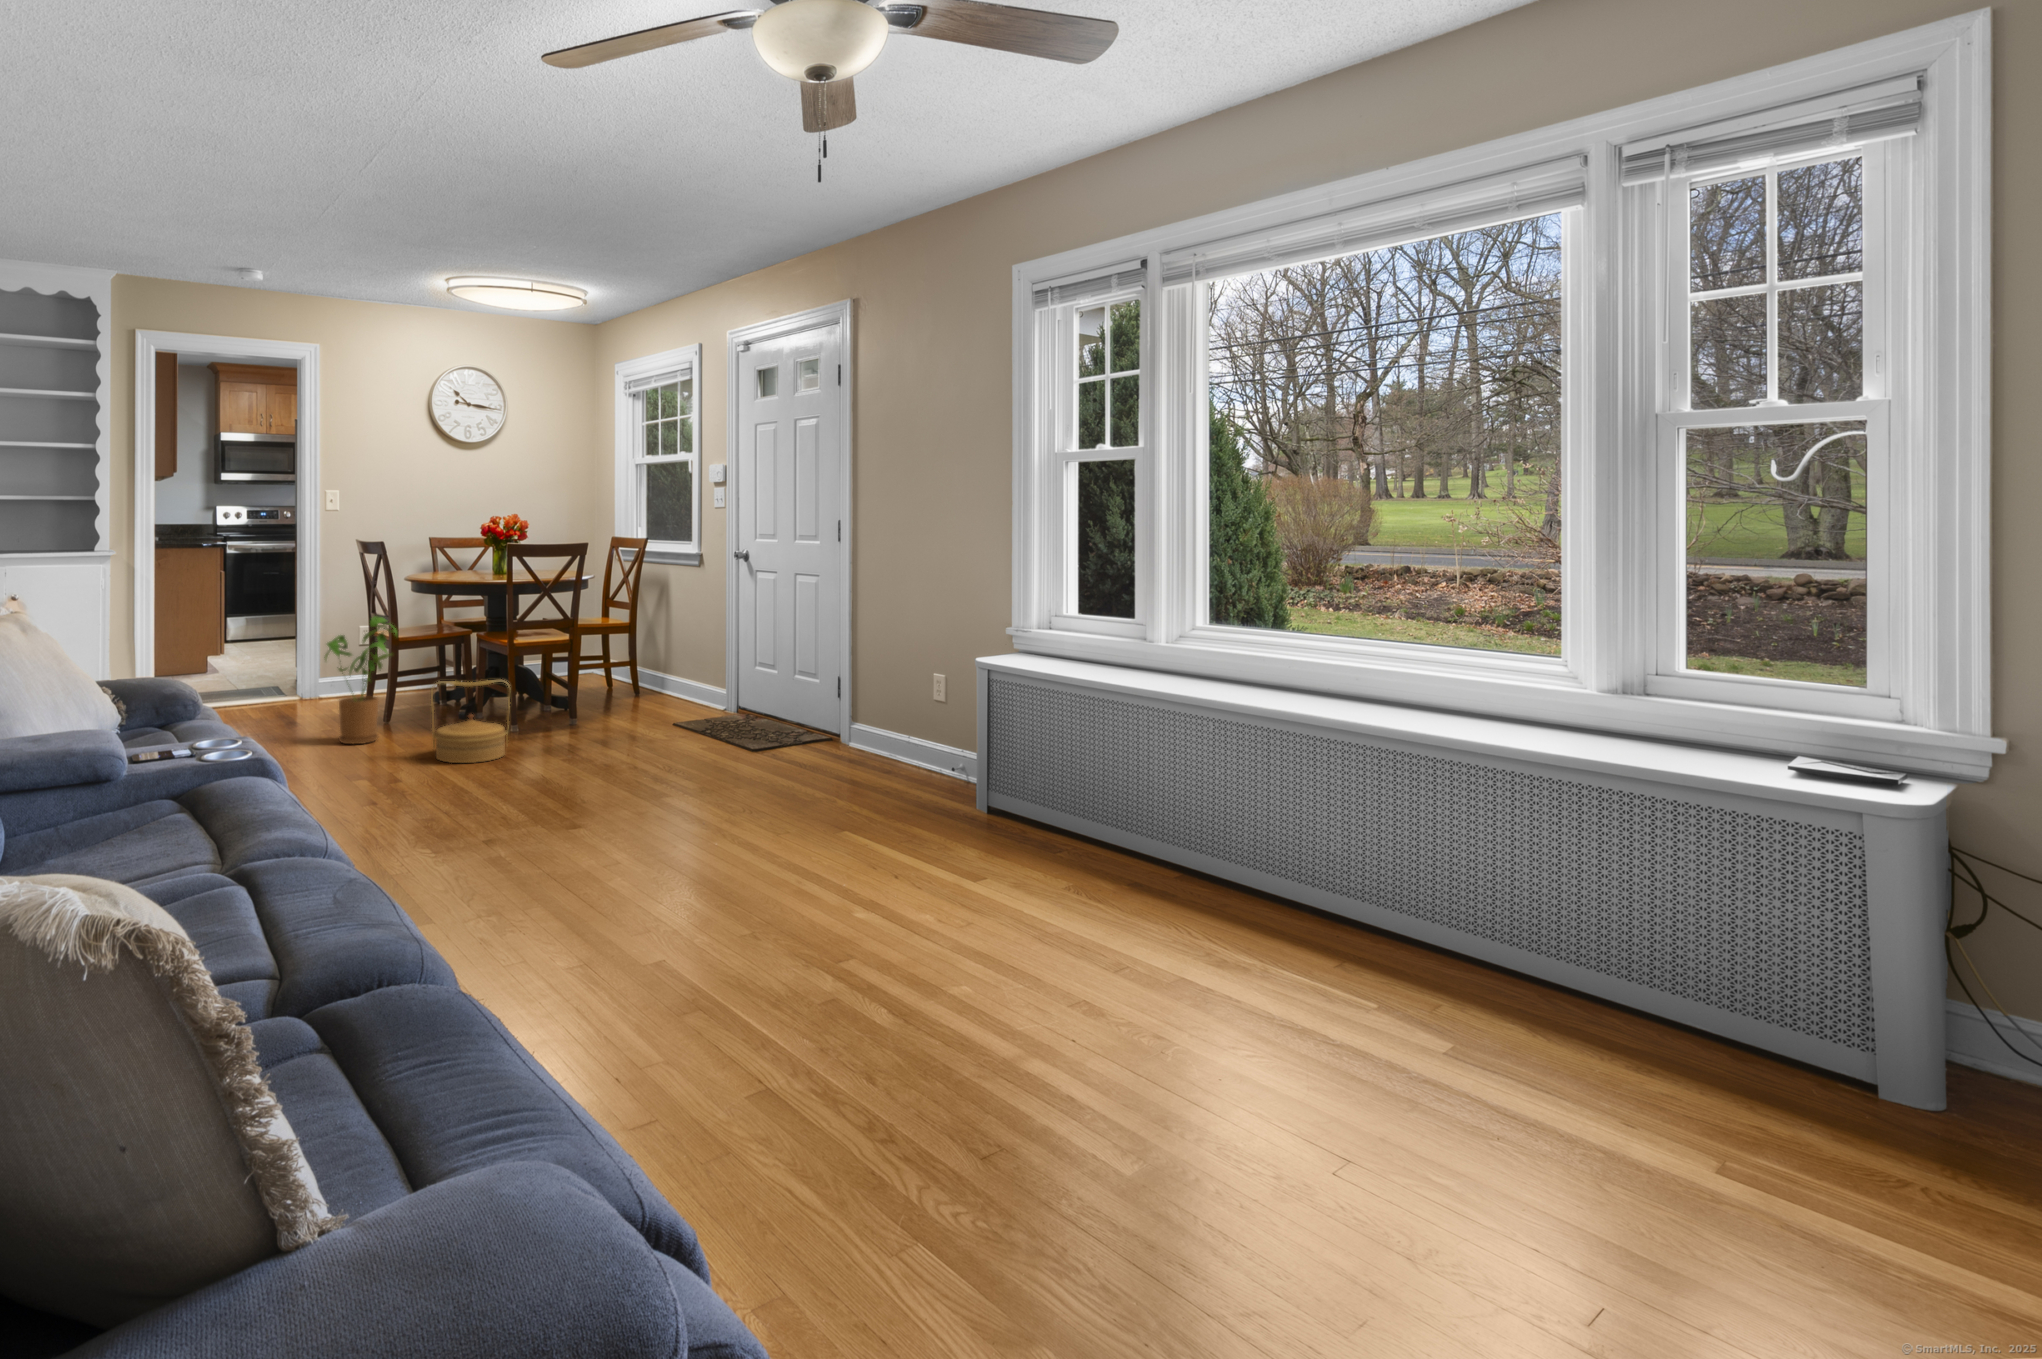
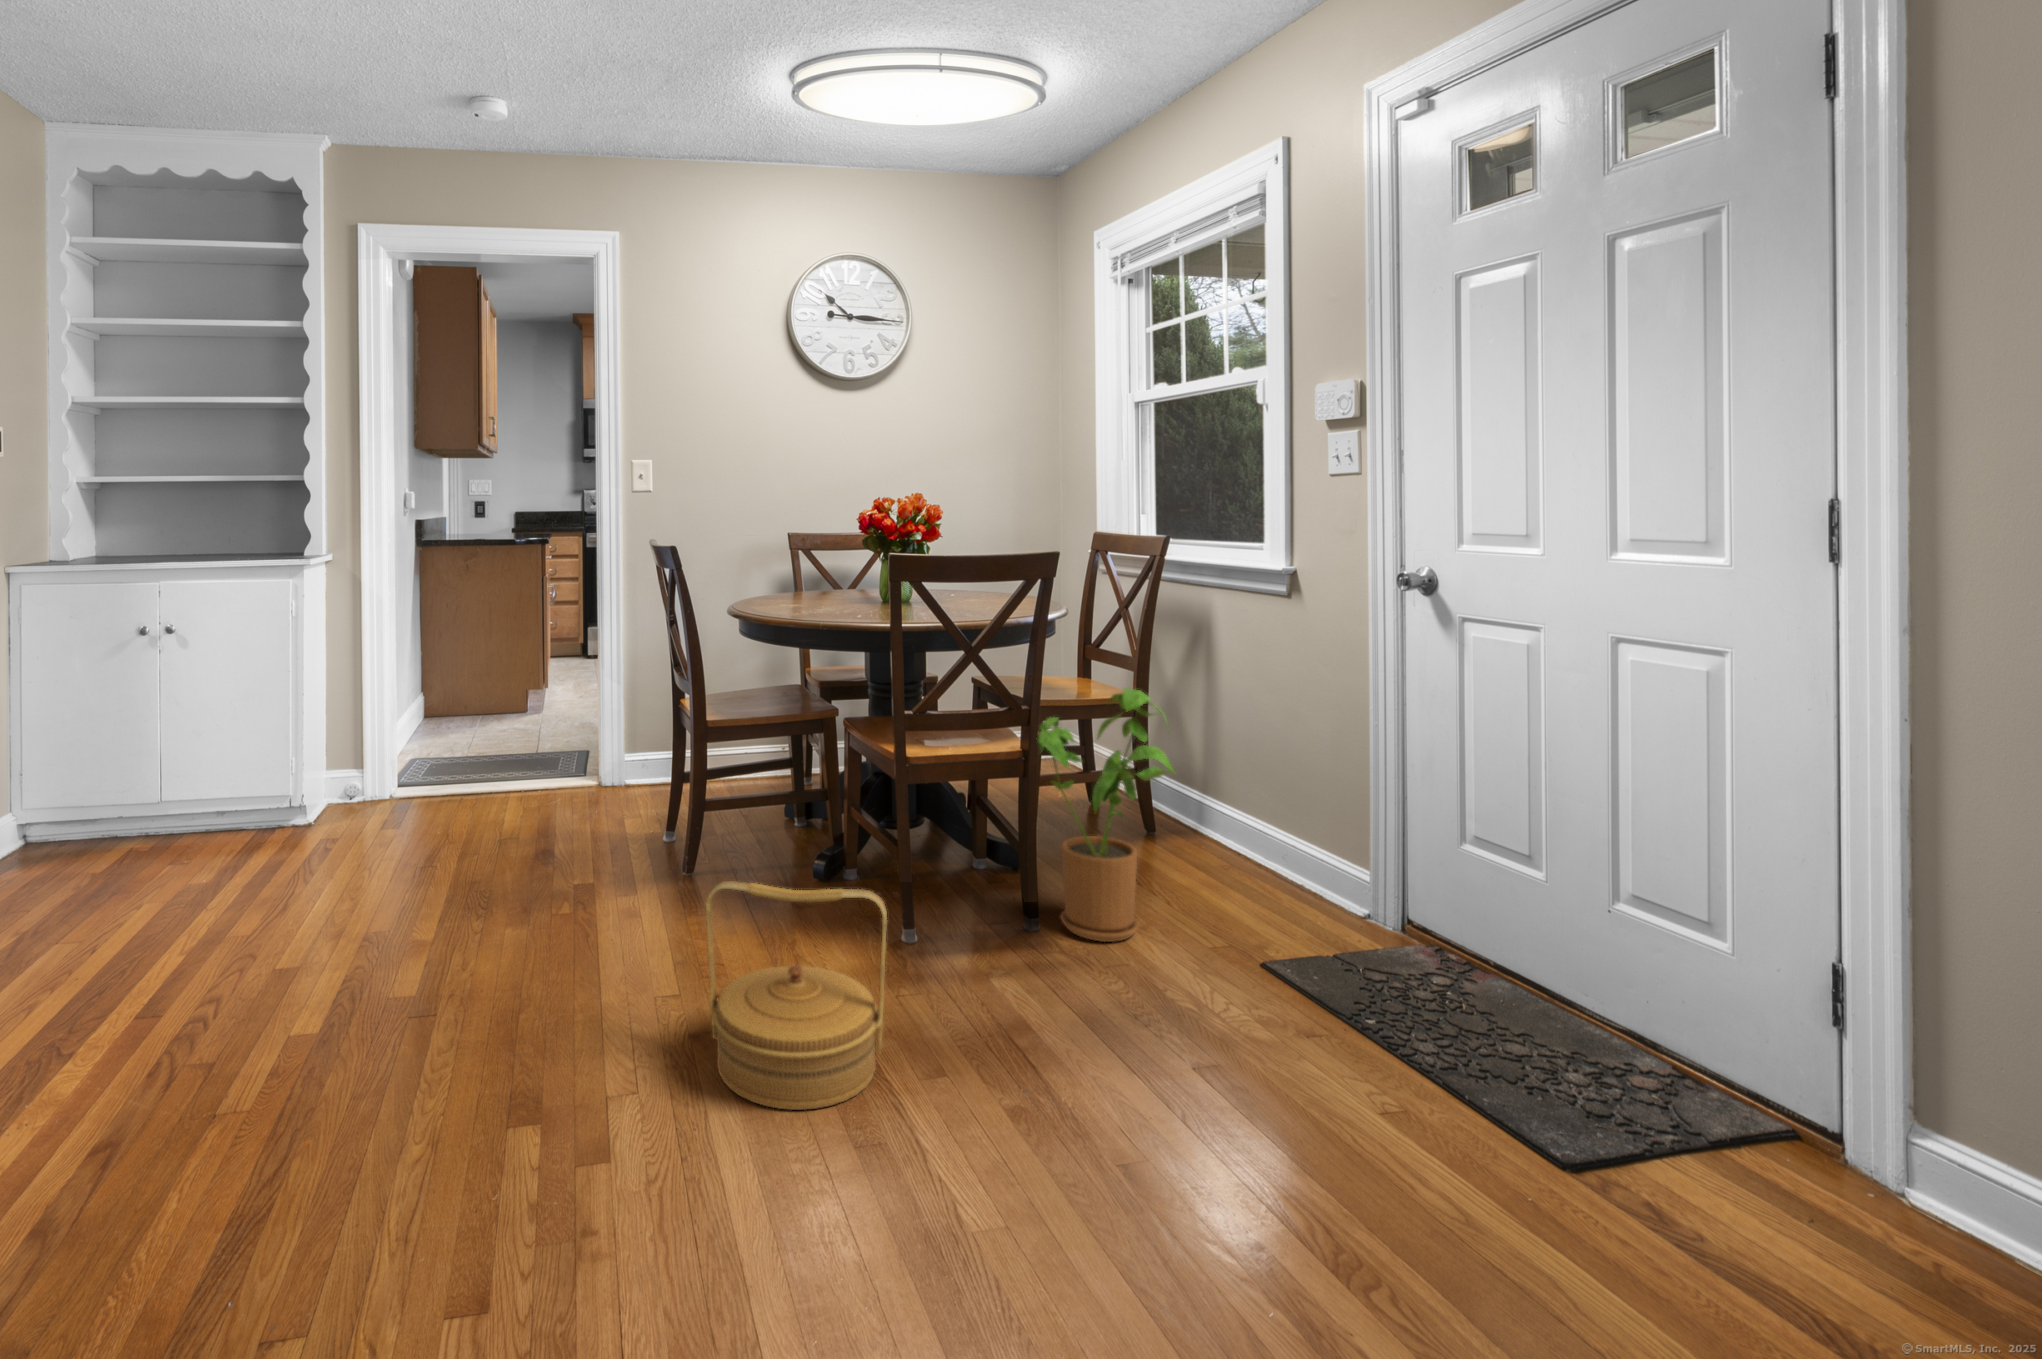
house plant: present [324,616,397,744] -> present [1038,688,1174,942]

